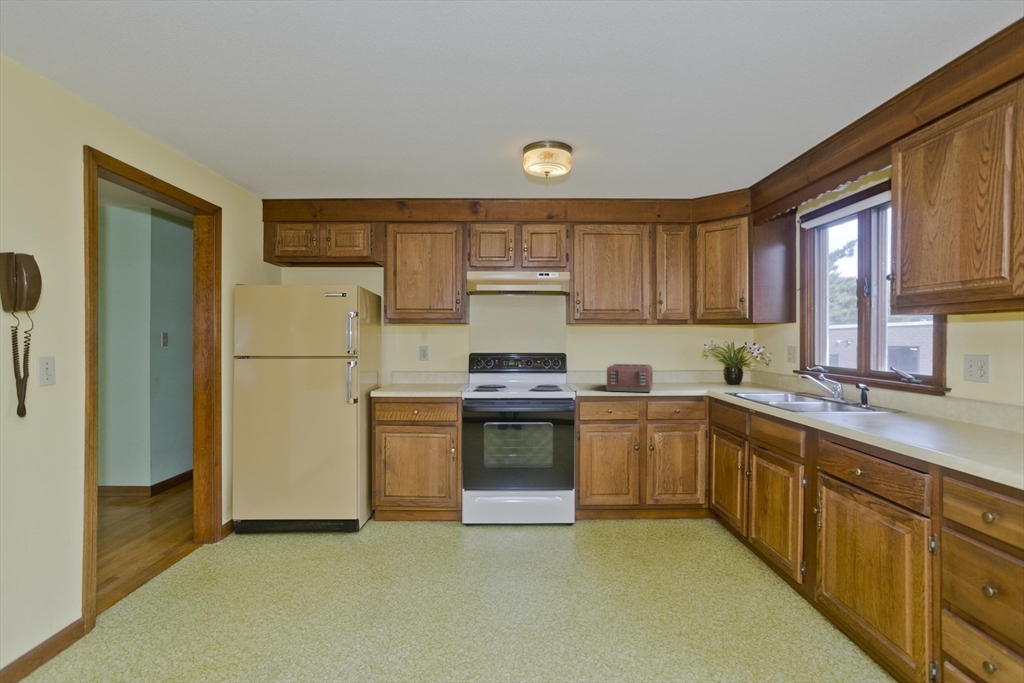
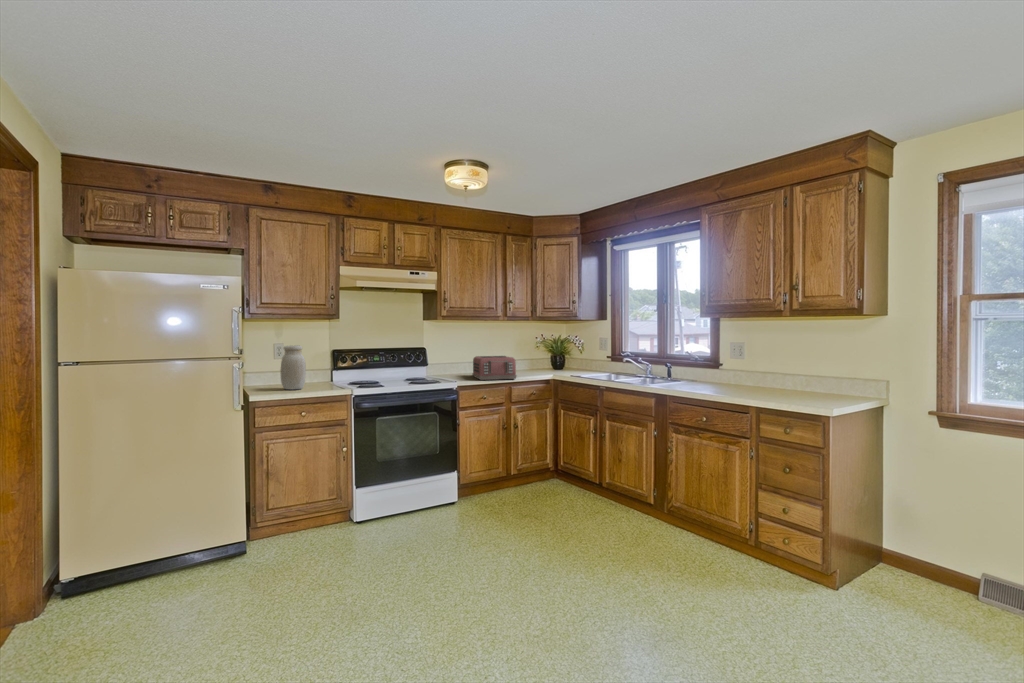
jar: none [411,348,432,388] -> present [281,345,306,390]

